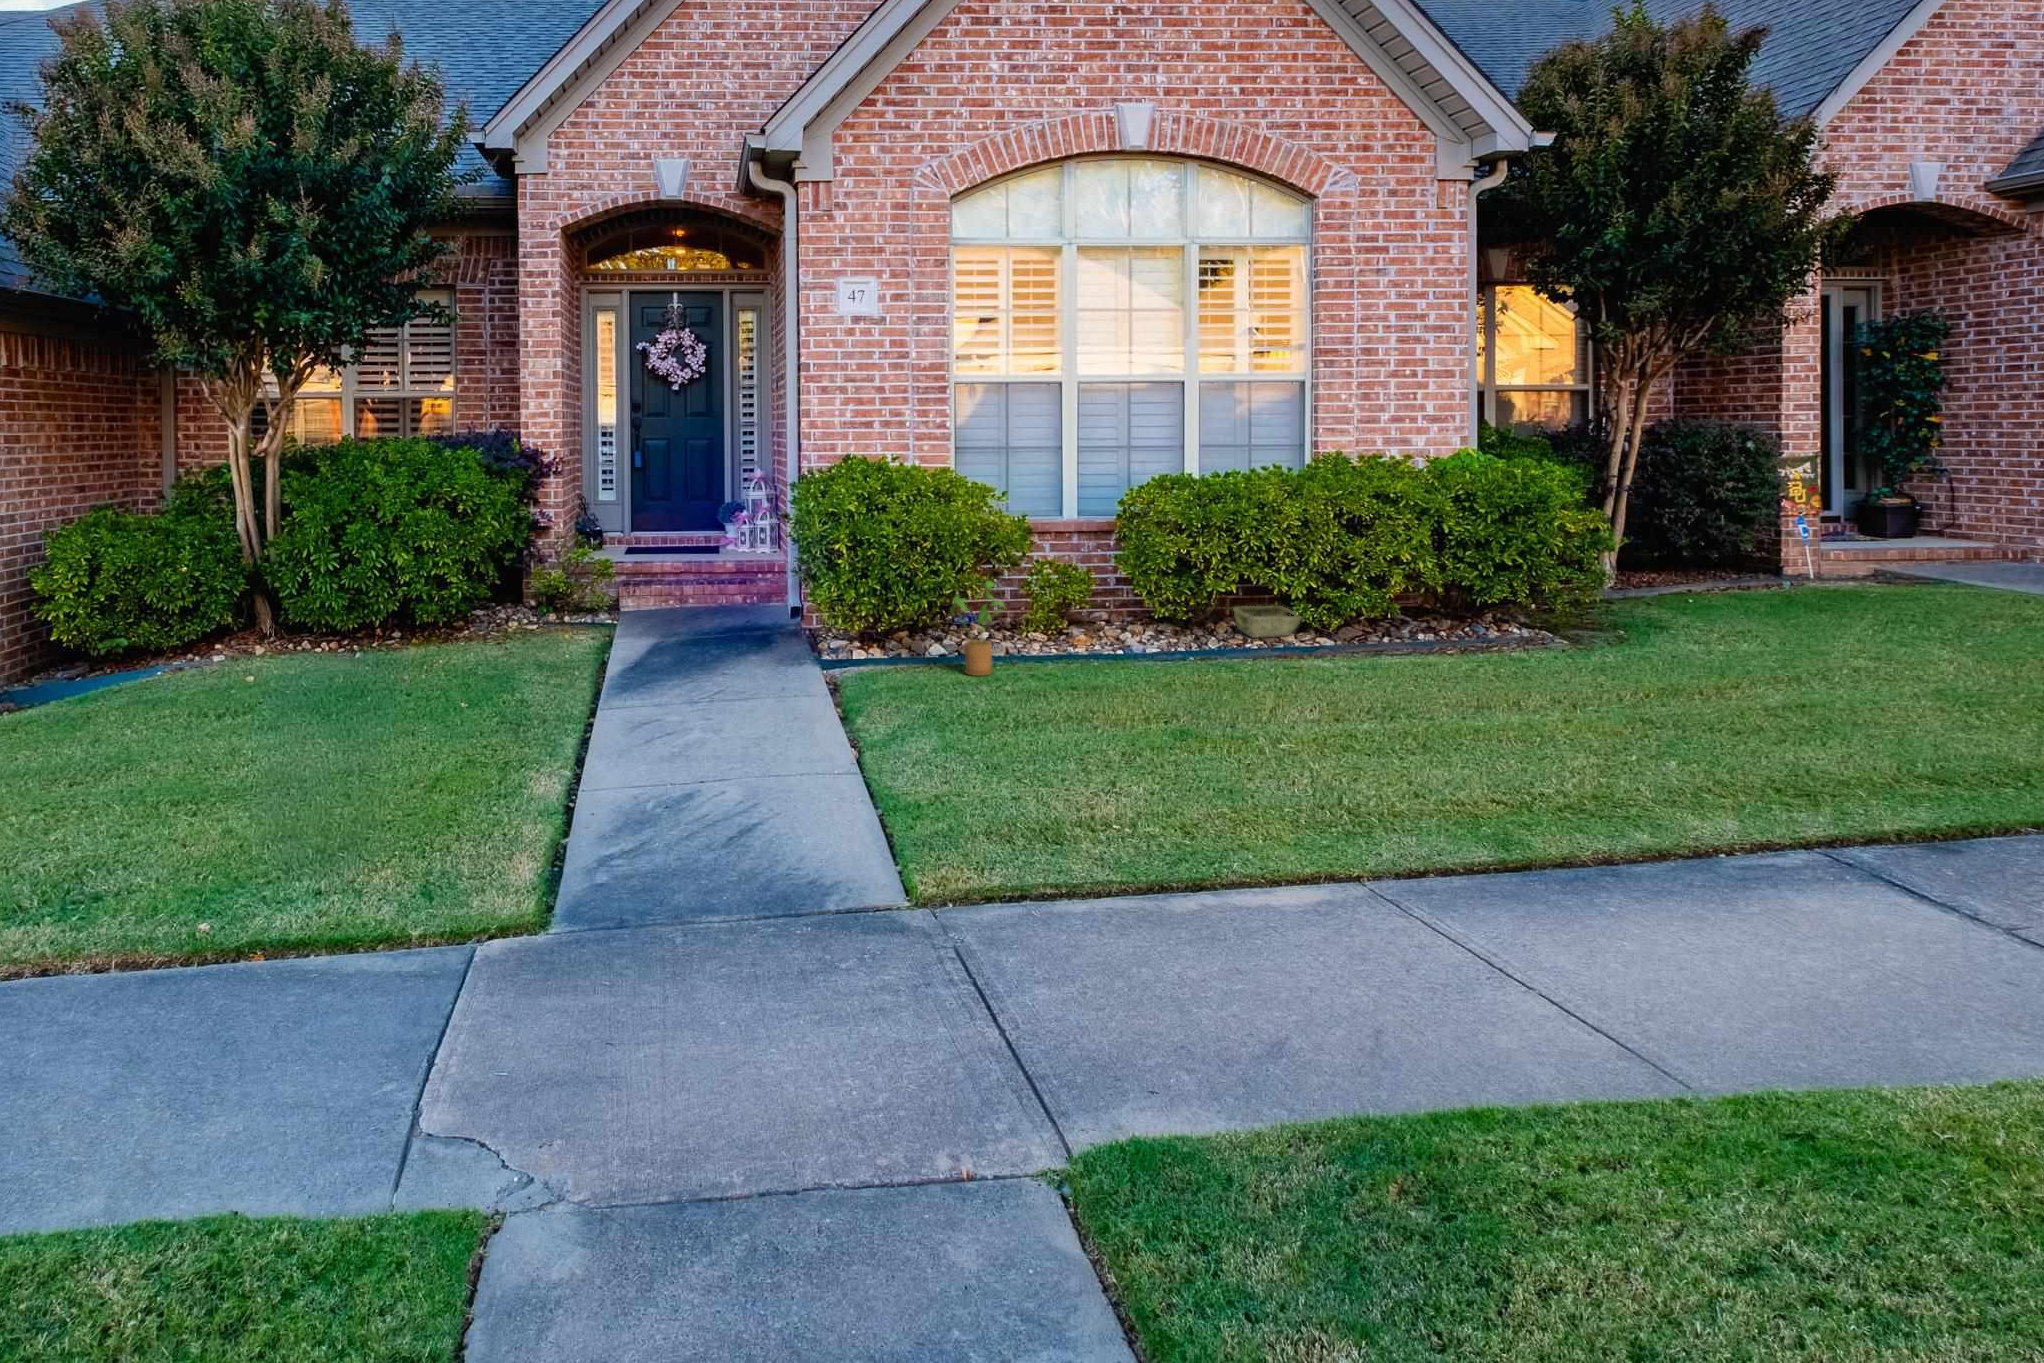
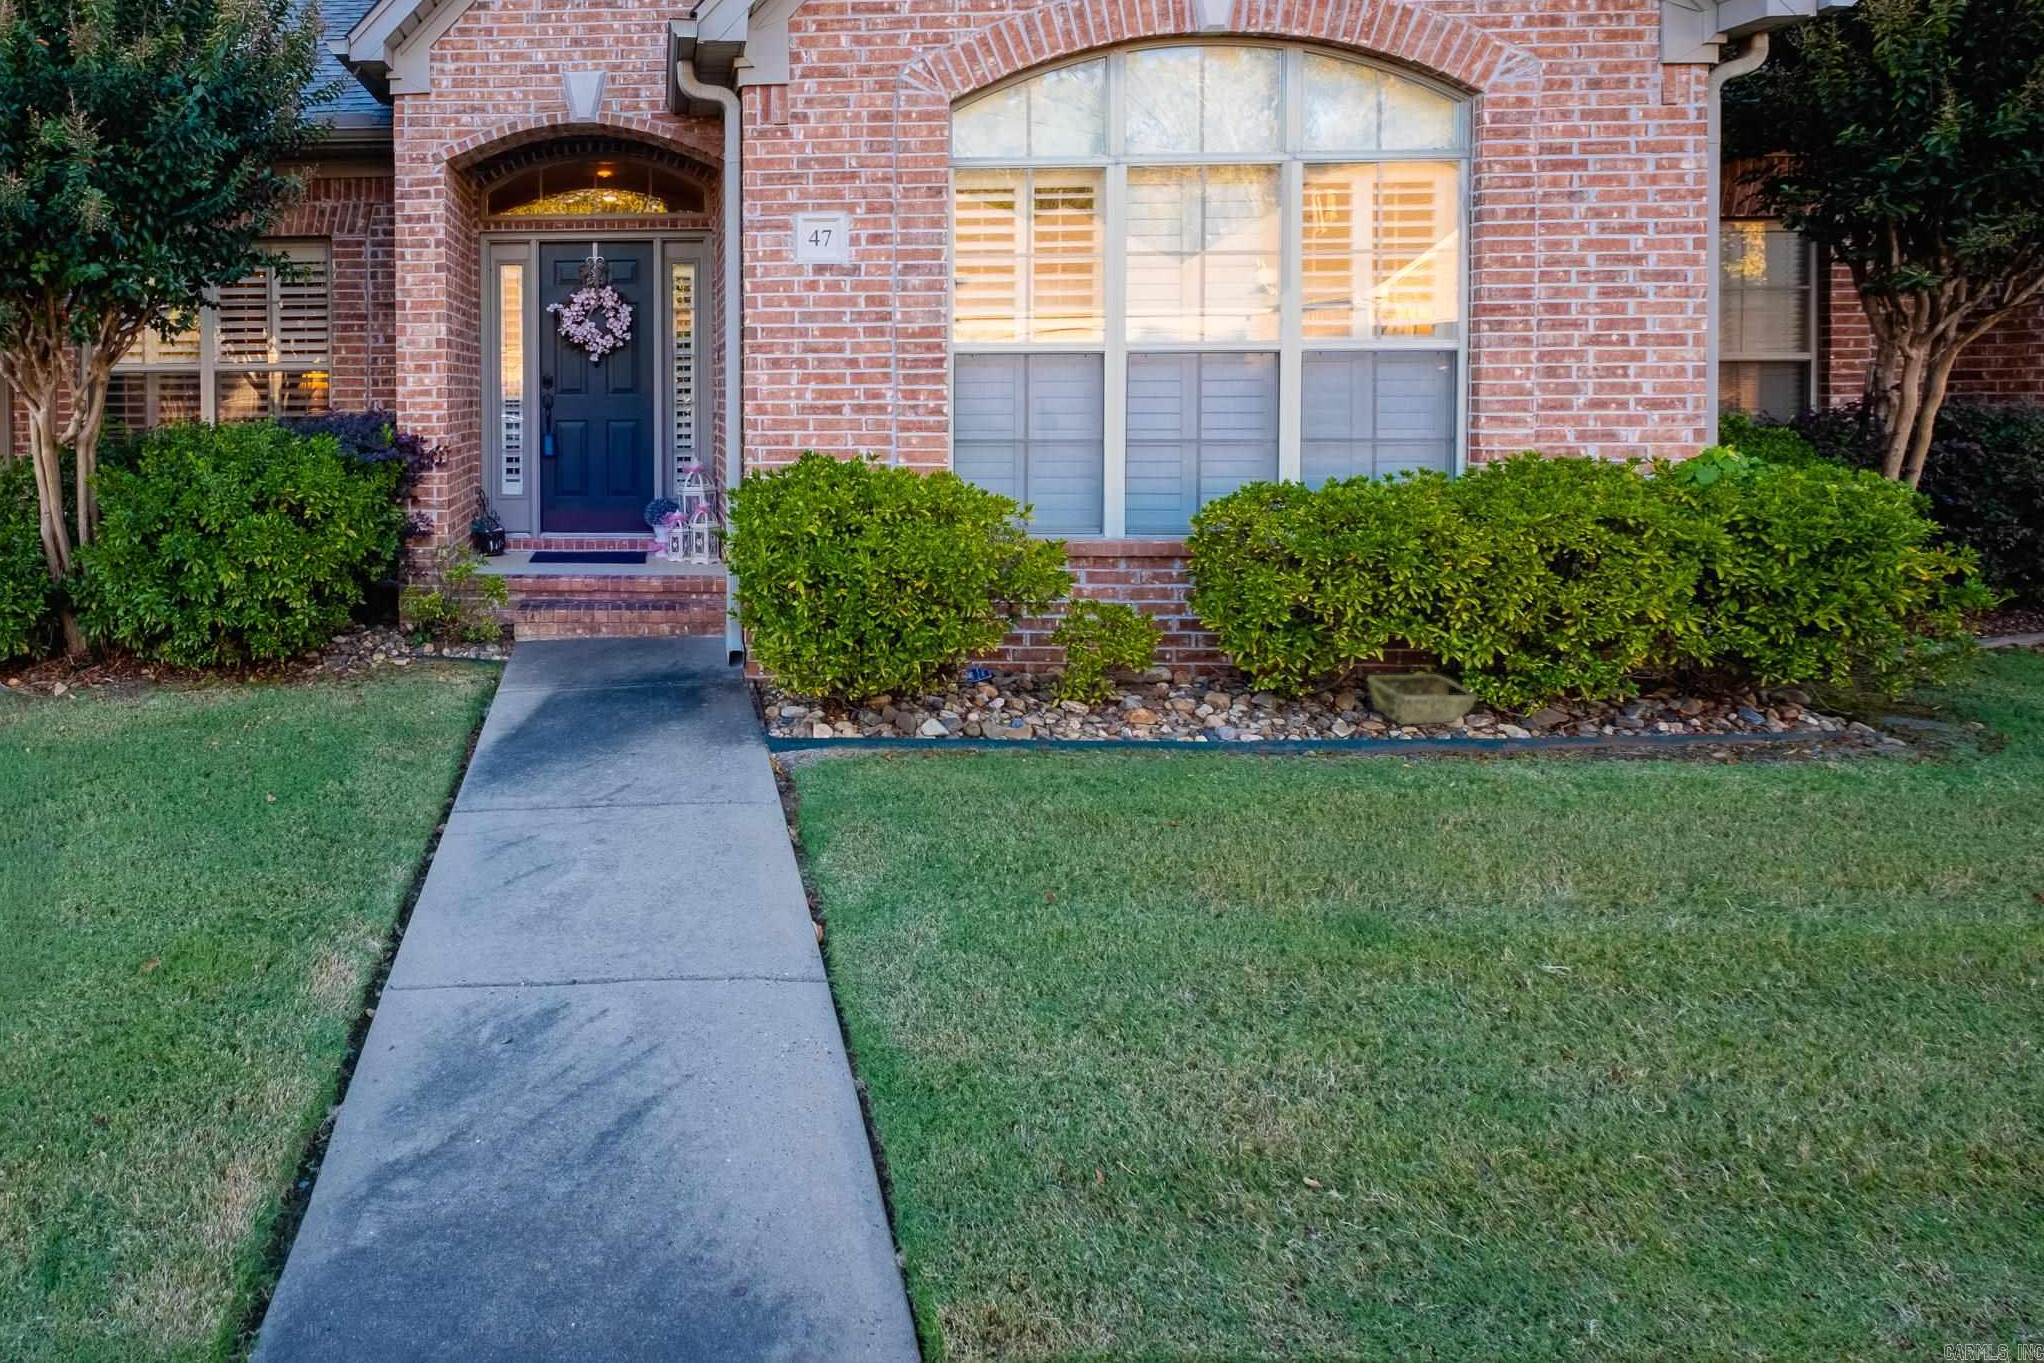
house plant: present [950,581,1005,676] -> none [945,646,1032,791]

